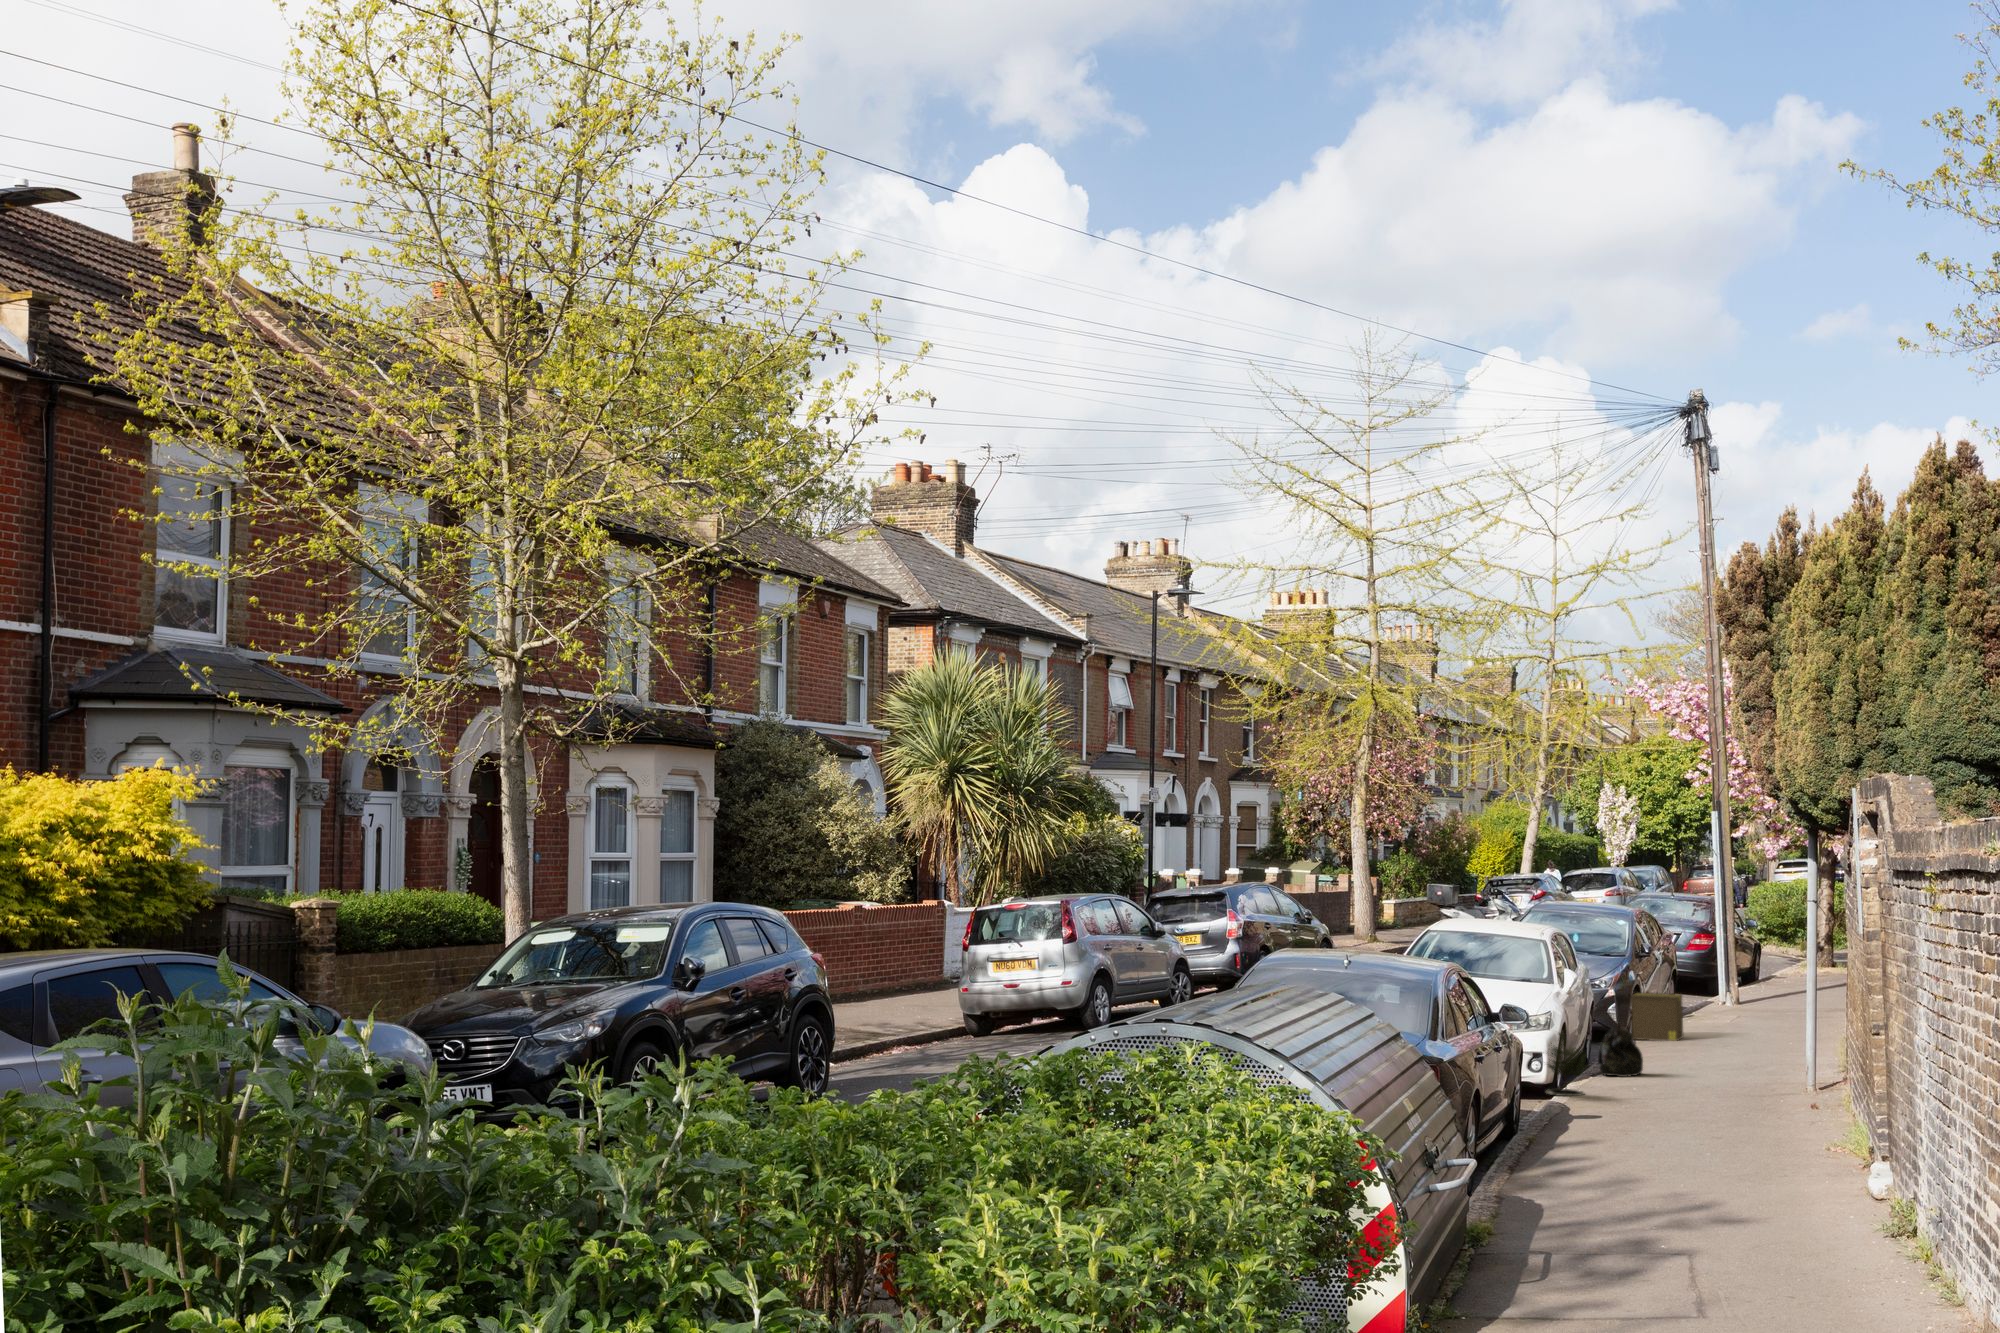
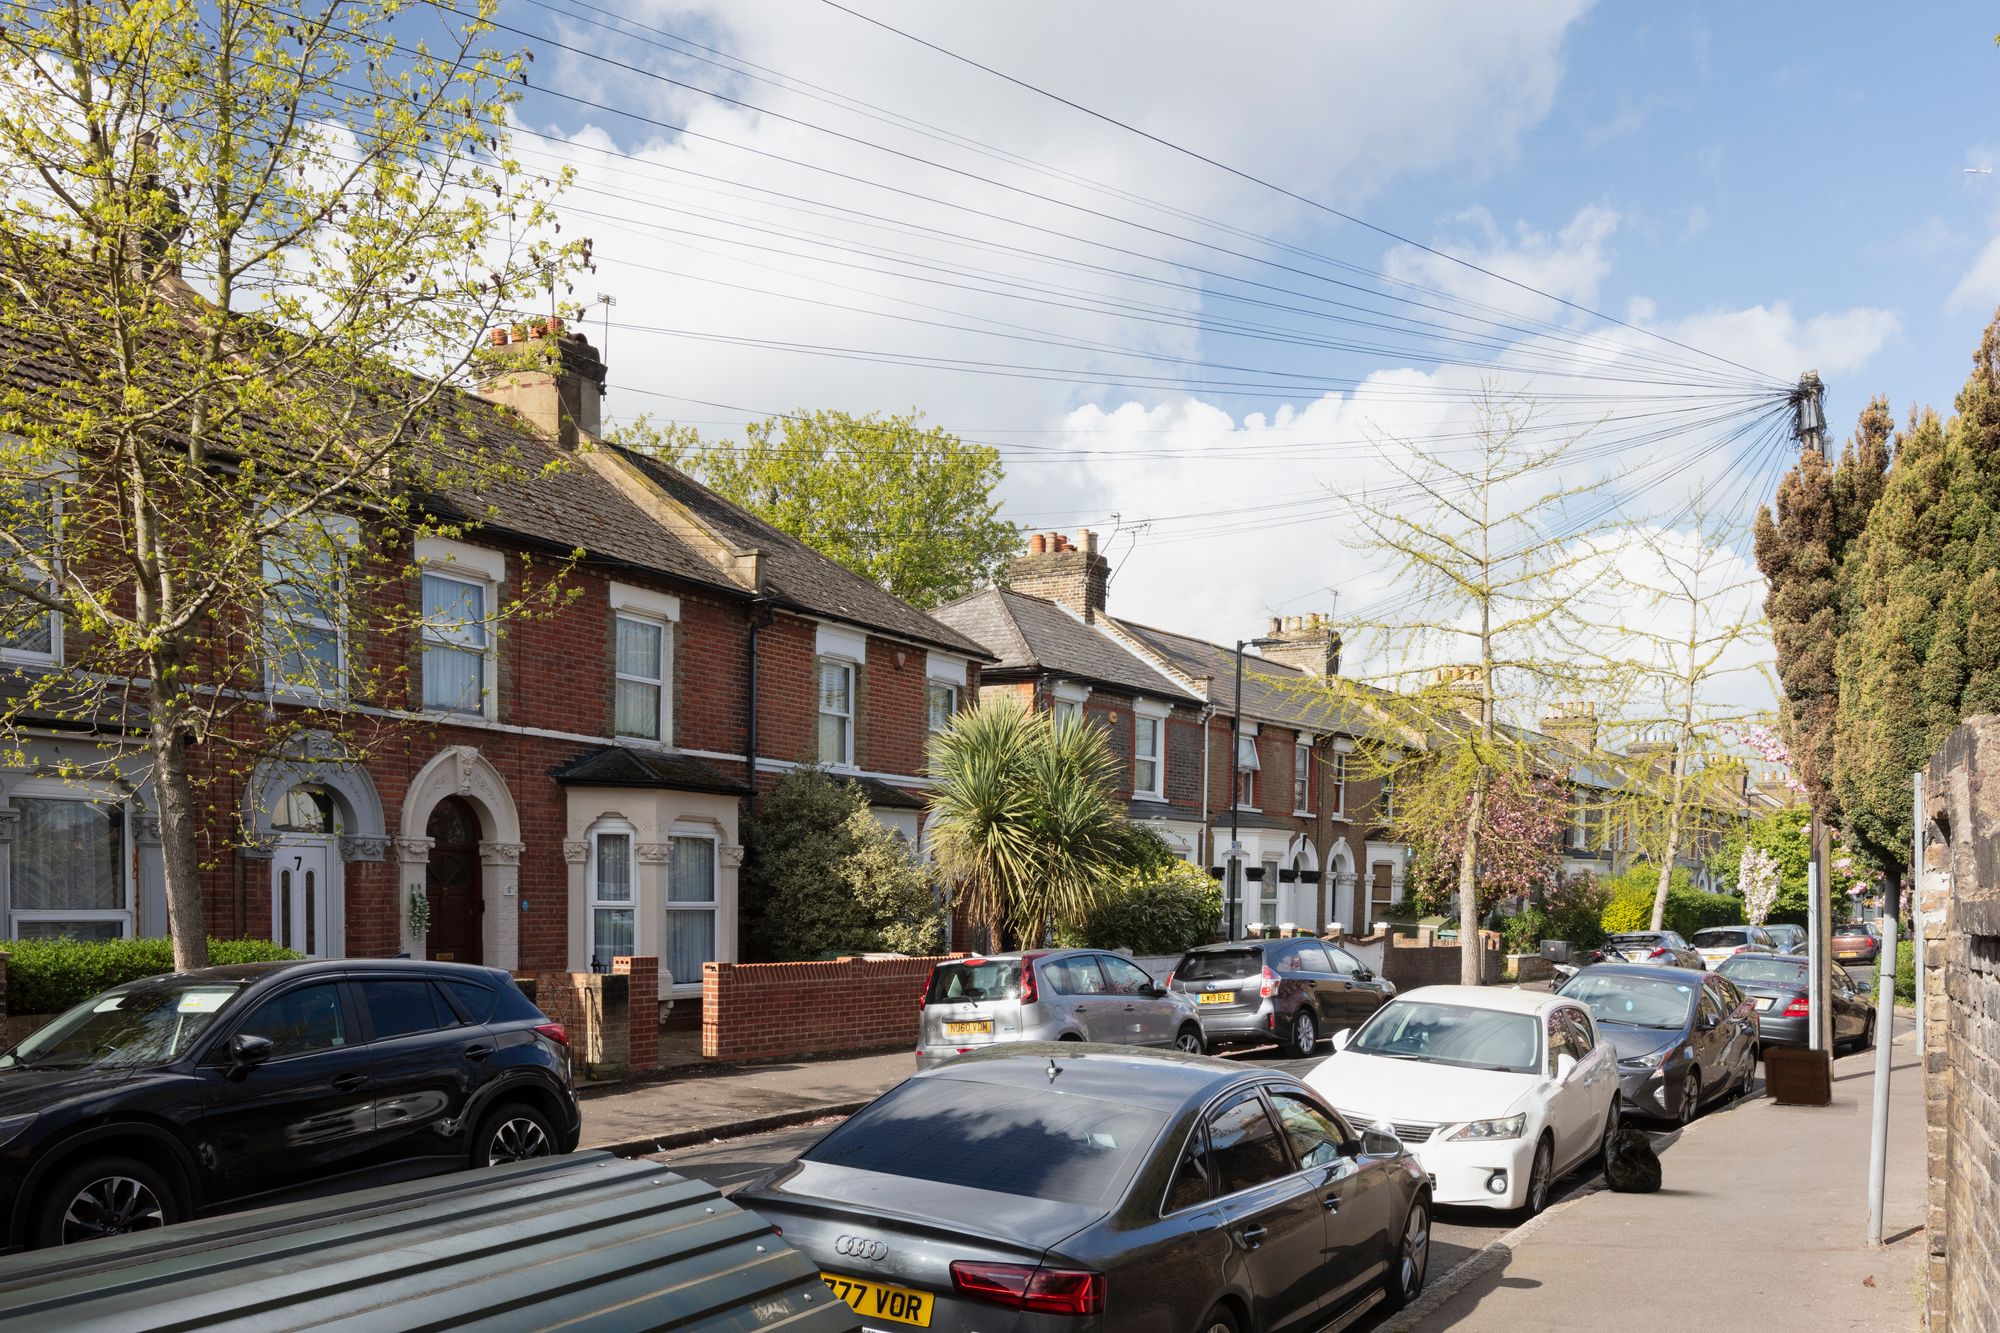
wooden crate: none [1672,968,1726,1019] -> present [1763,1046,1832,1107]
cardboard box: present [1631,993,1683,1041] -> none [1688,1077,1758,1140]
potted tree: present [1546,1033,1586,1096] -> none [1503,1130,1565,1224]

